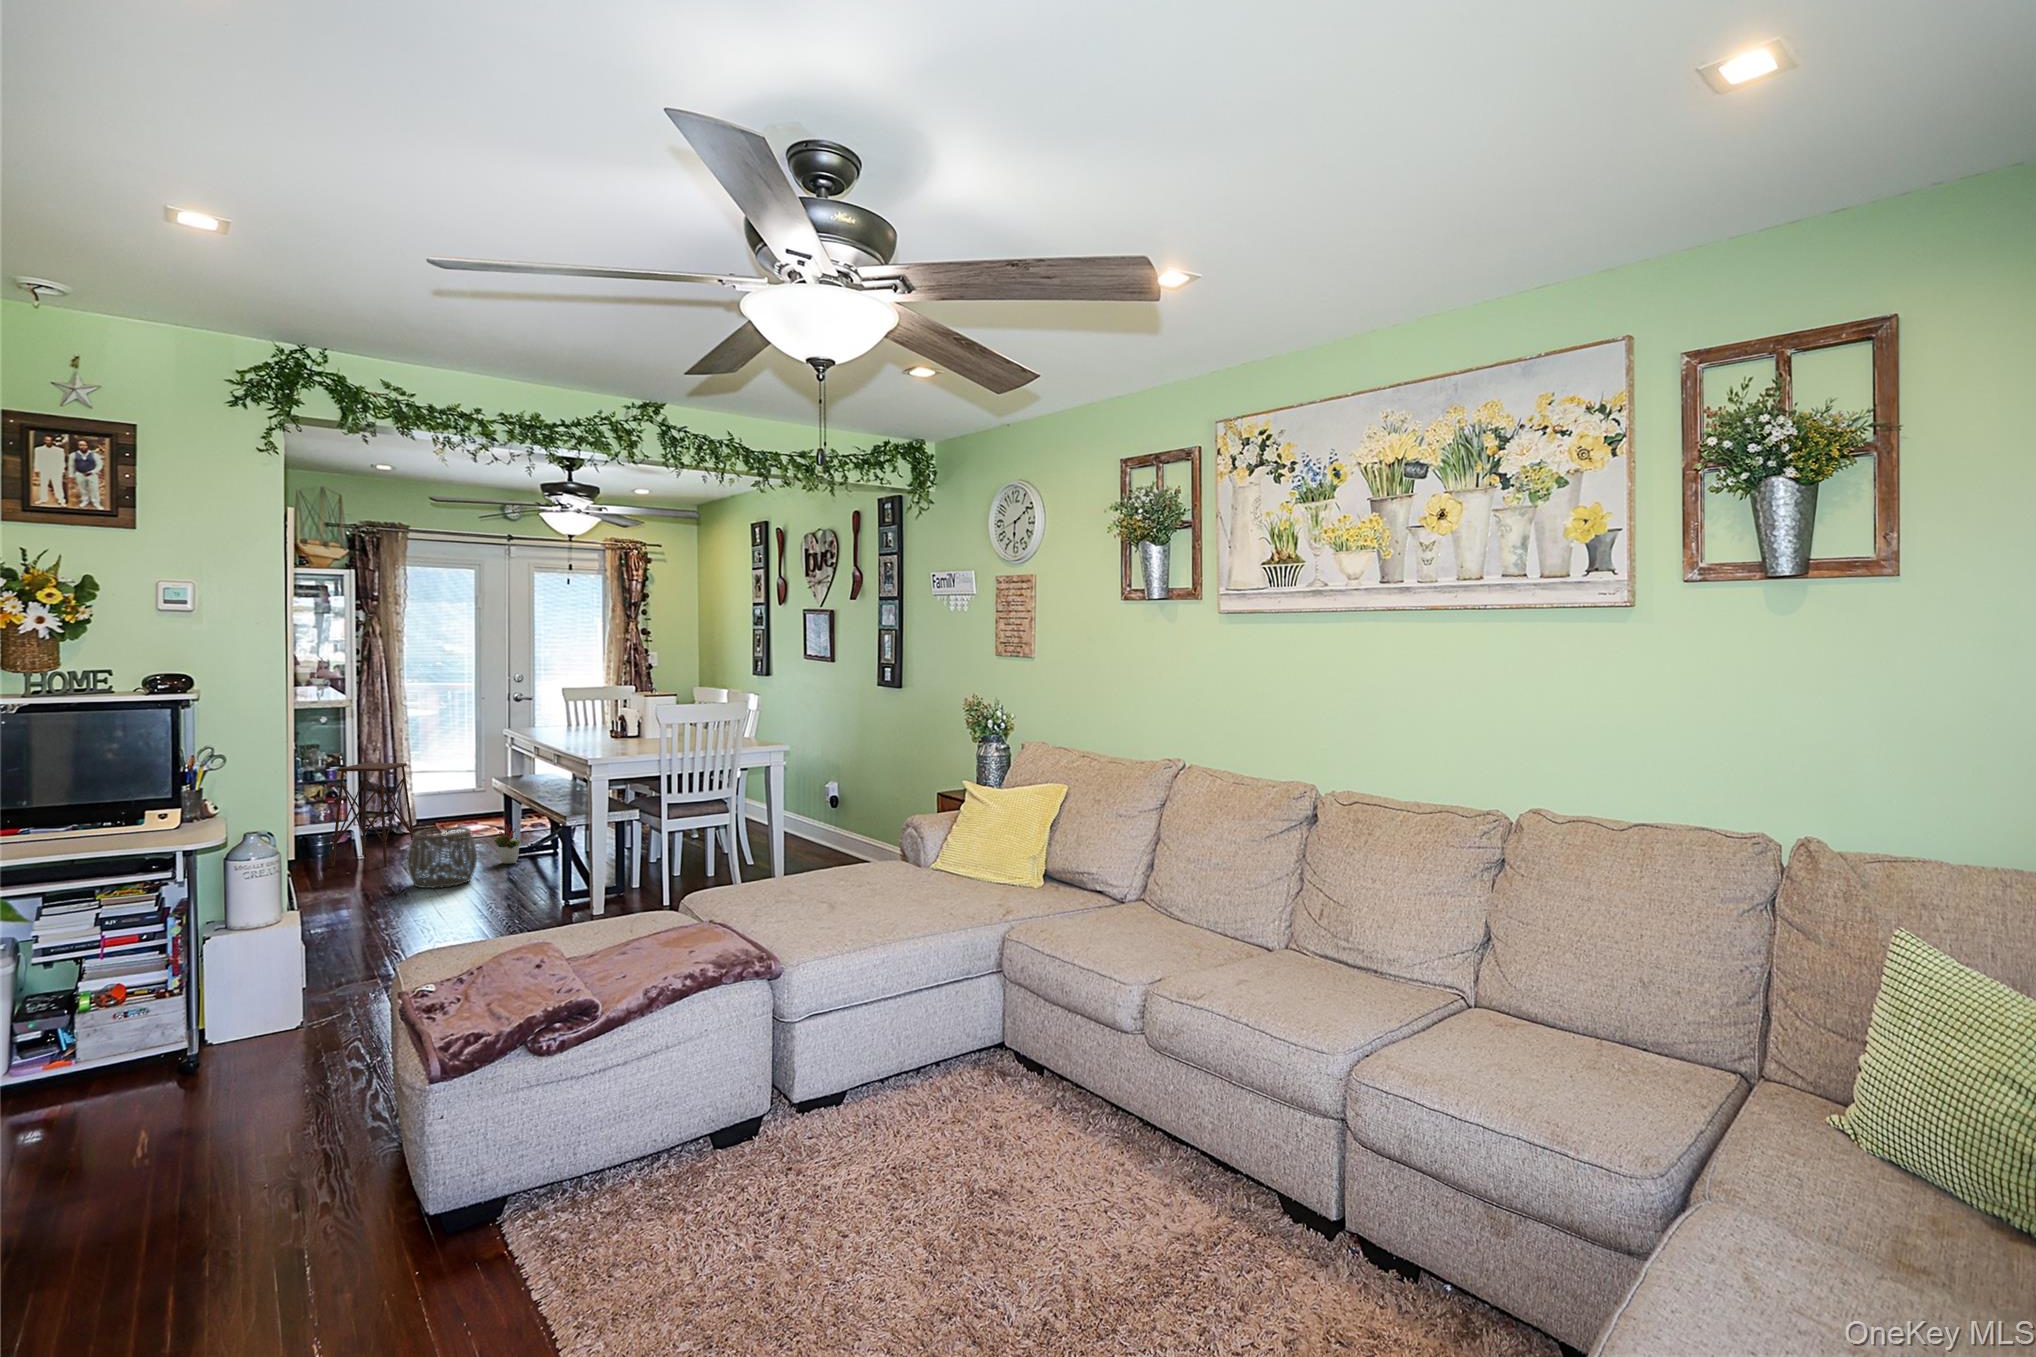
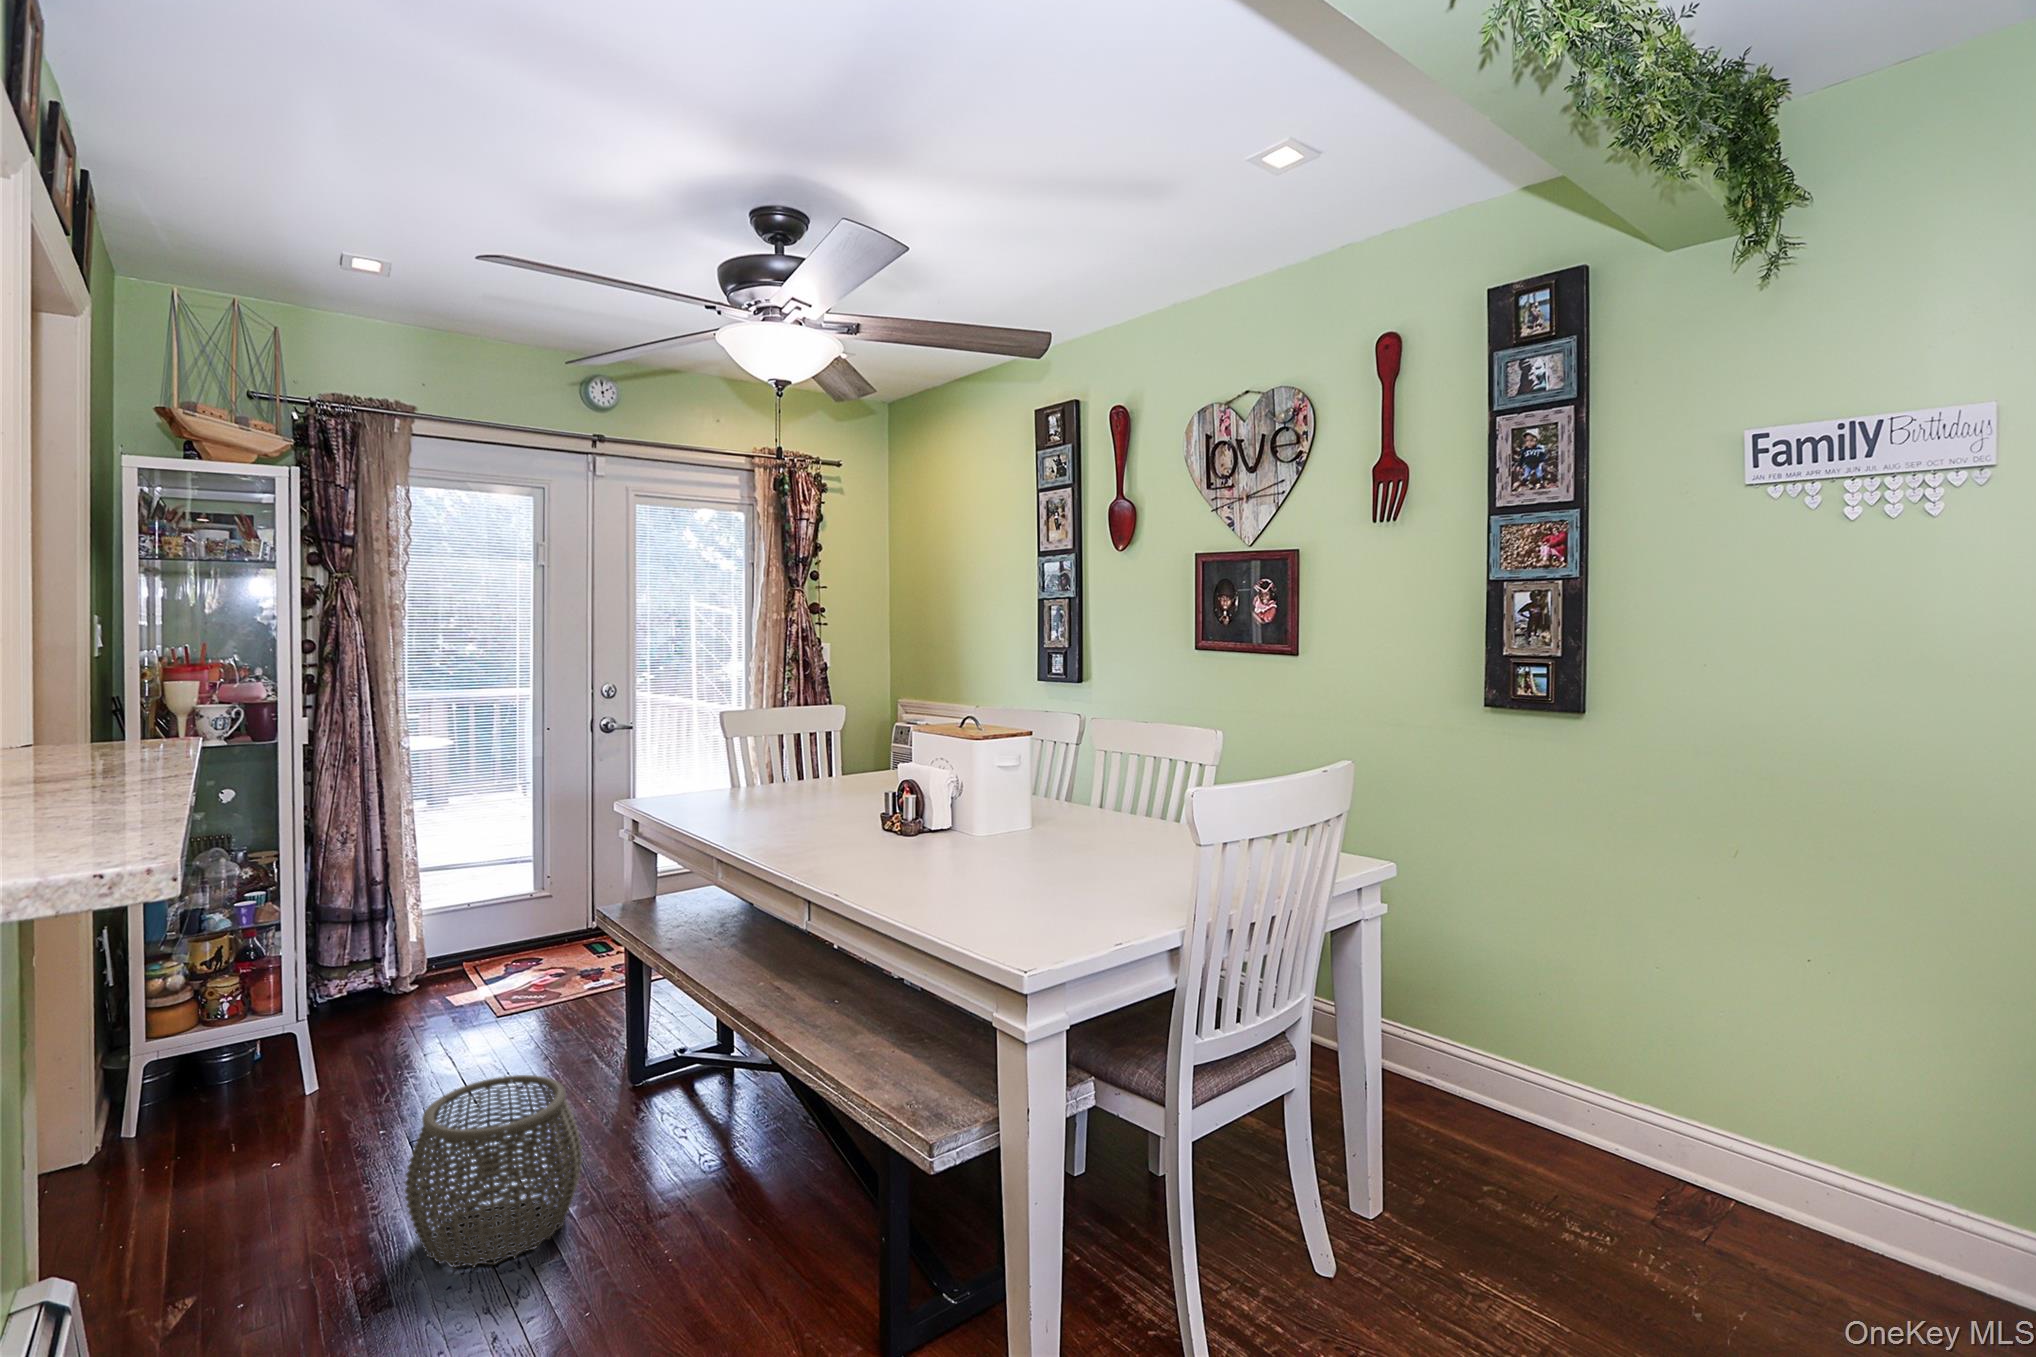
side table: present [331,763,414,867] -> none [235,888,429,1139]
decorative plant: present [494,825,520,863] -> none [604,1032,660,1123]

